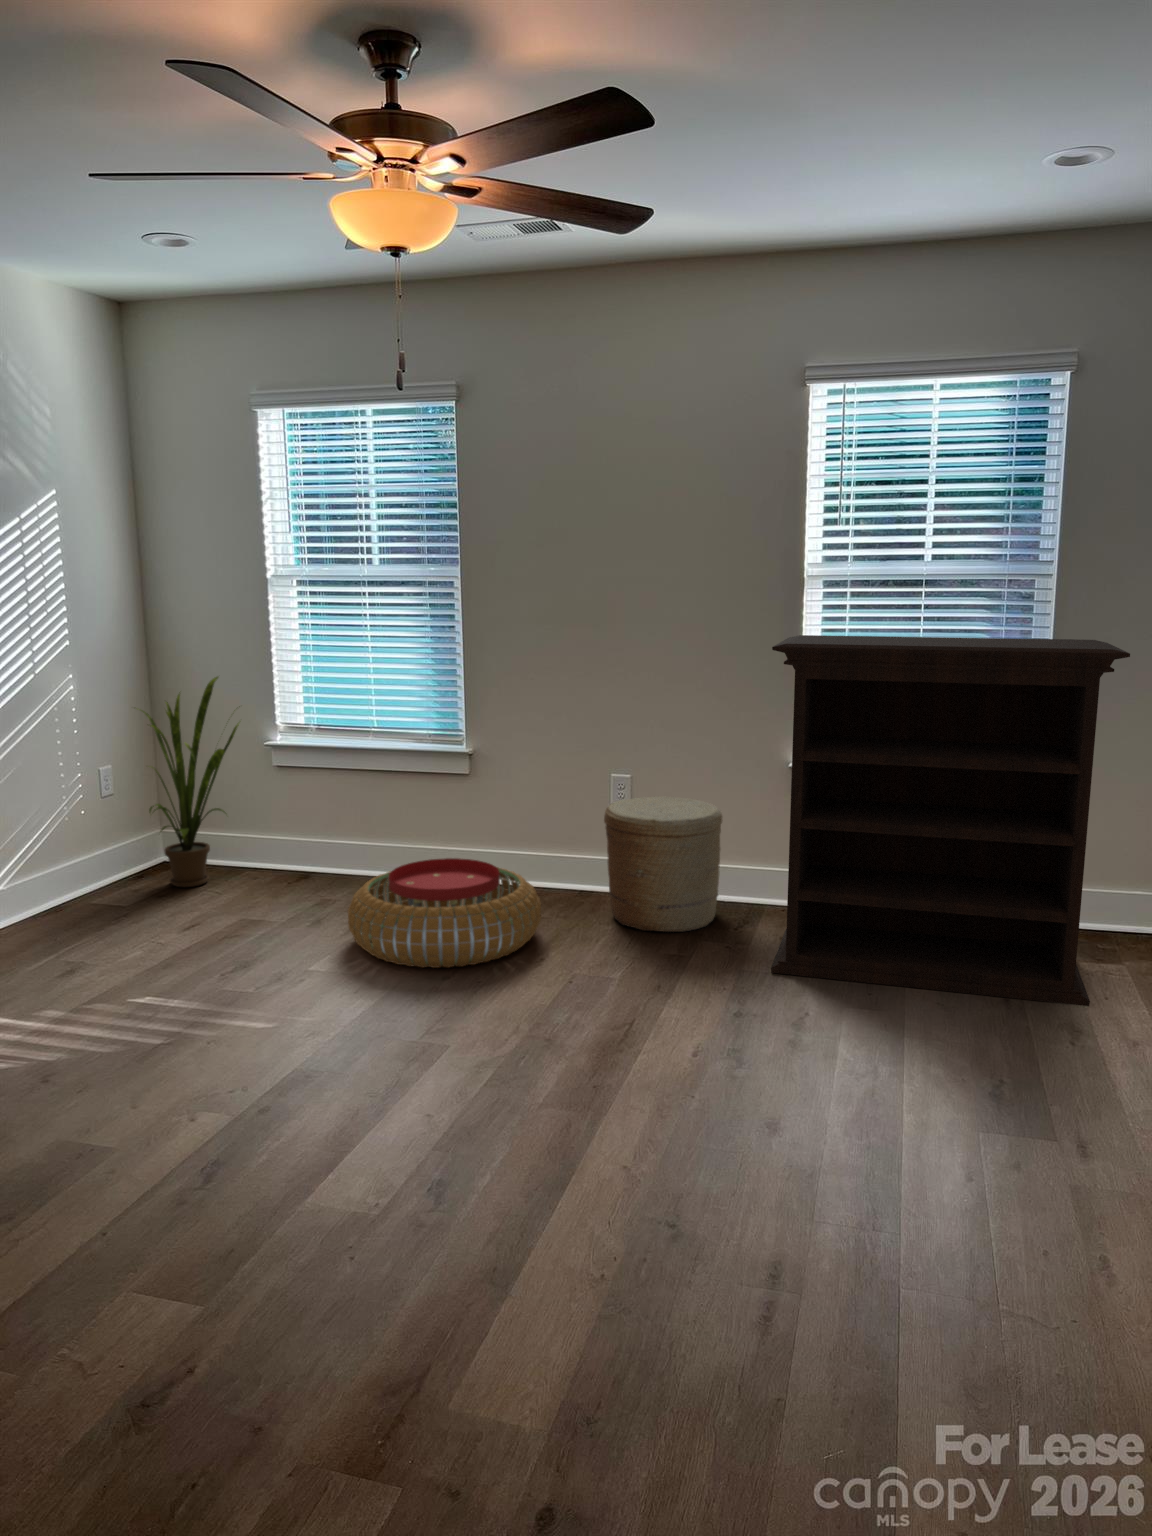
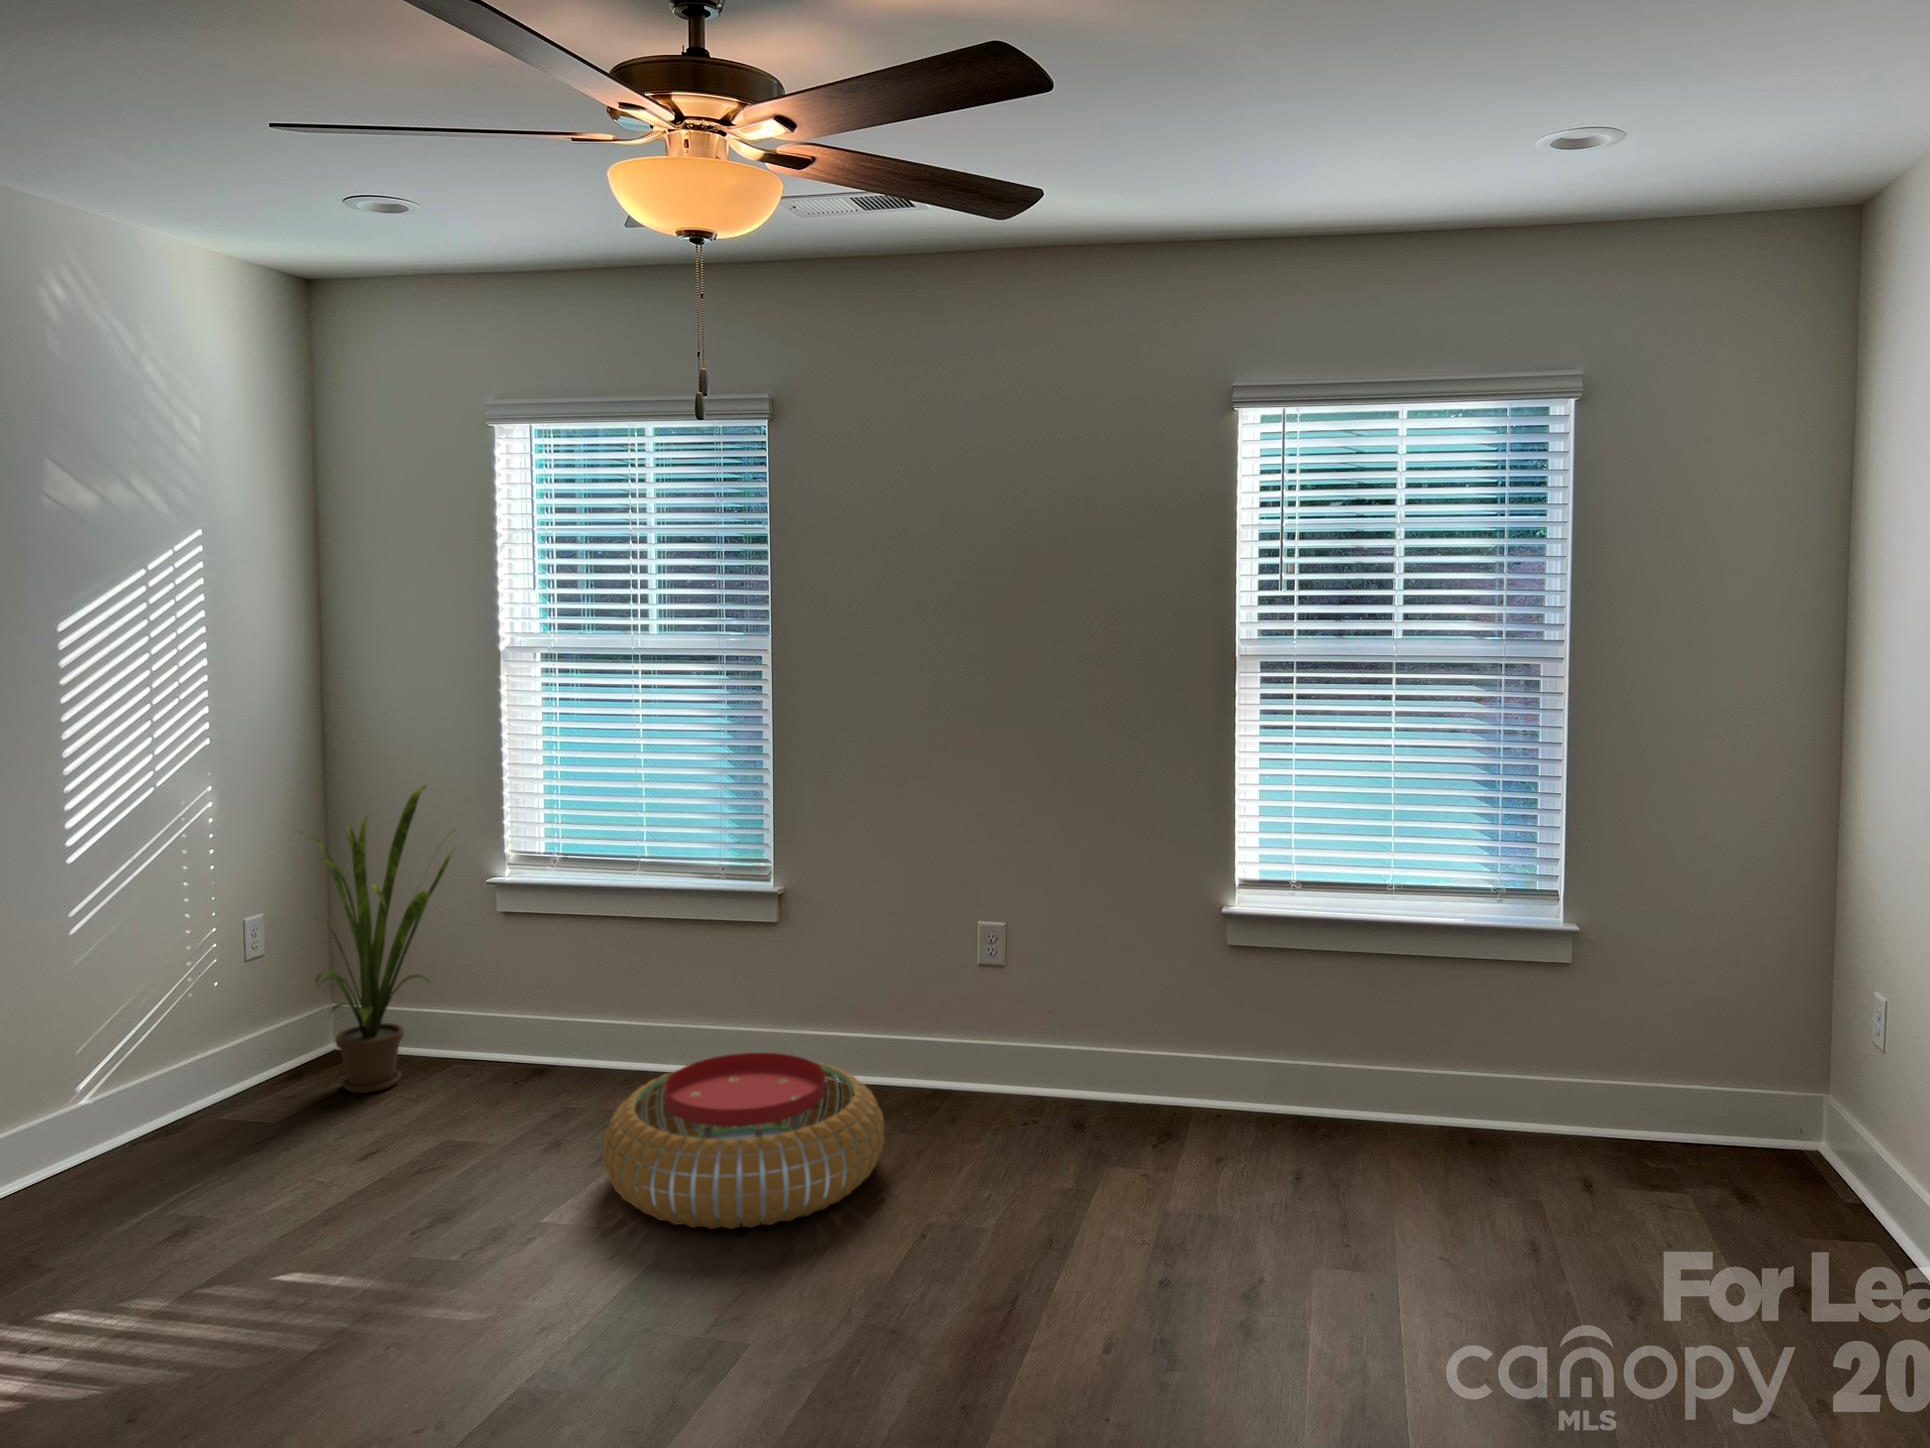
bookshelf: present [771,635,1130,1006] -> none [1208,741,1689,1267]
woven basket: present [604,797,722,932] -> none [972,954,1135,1154]

